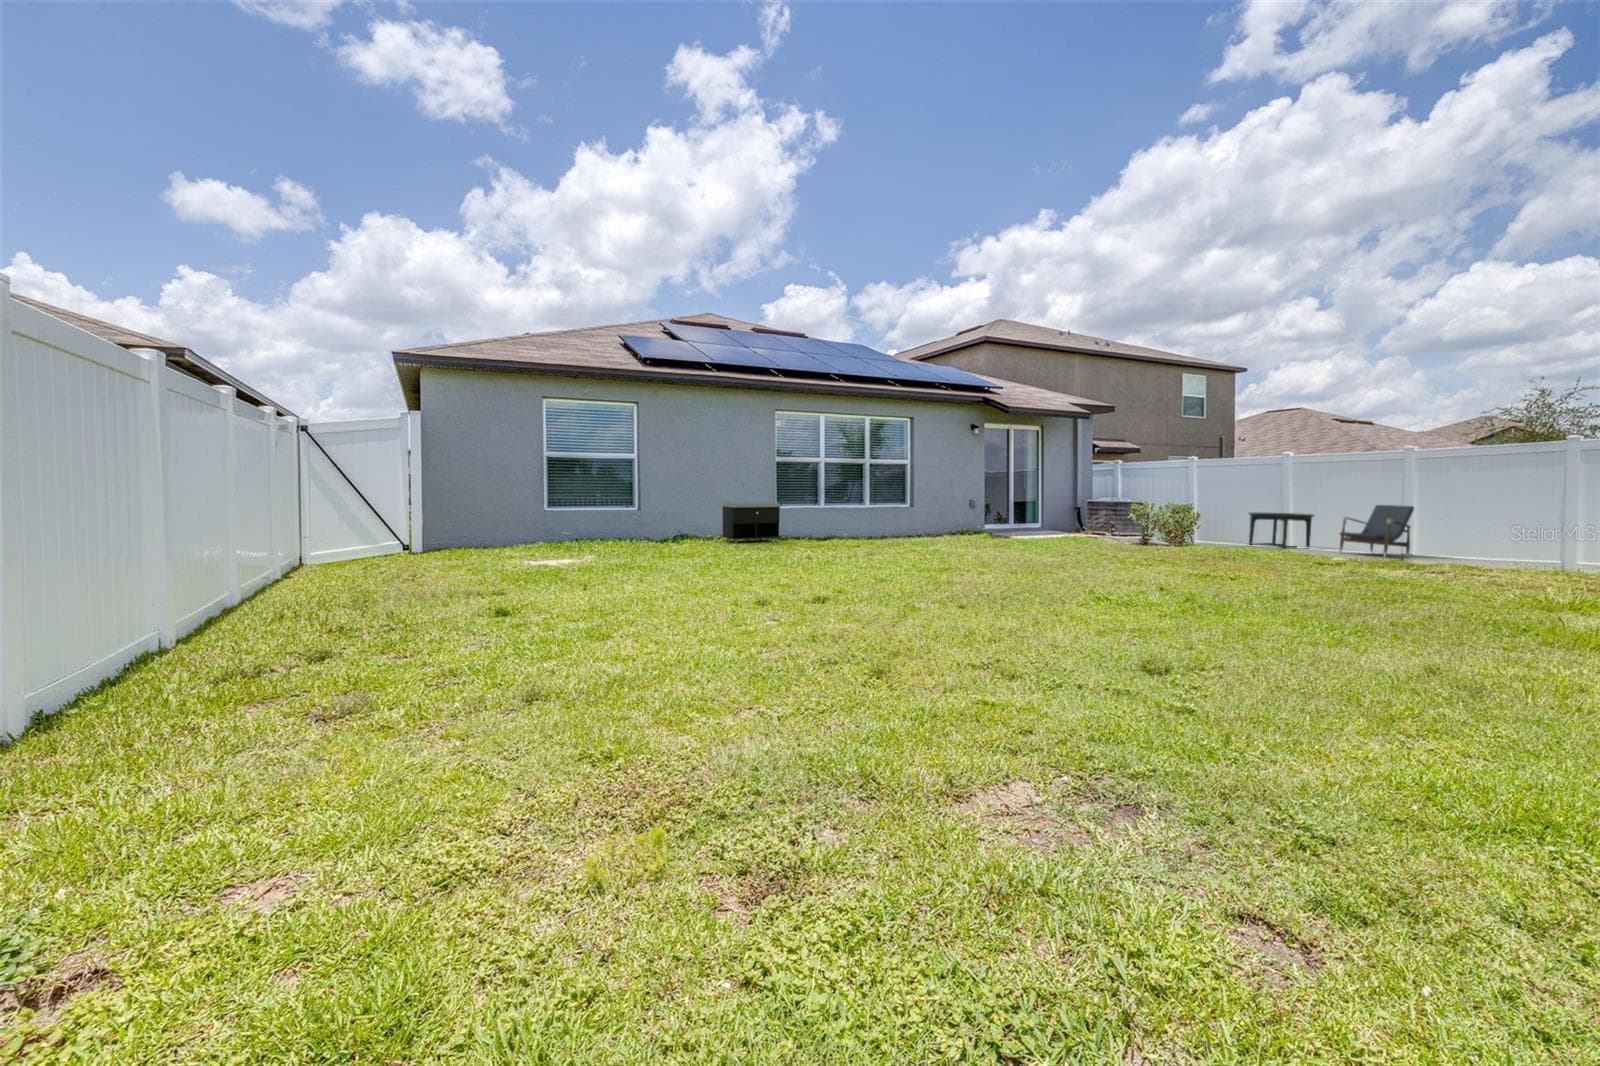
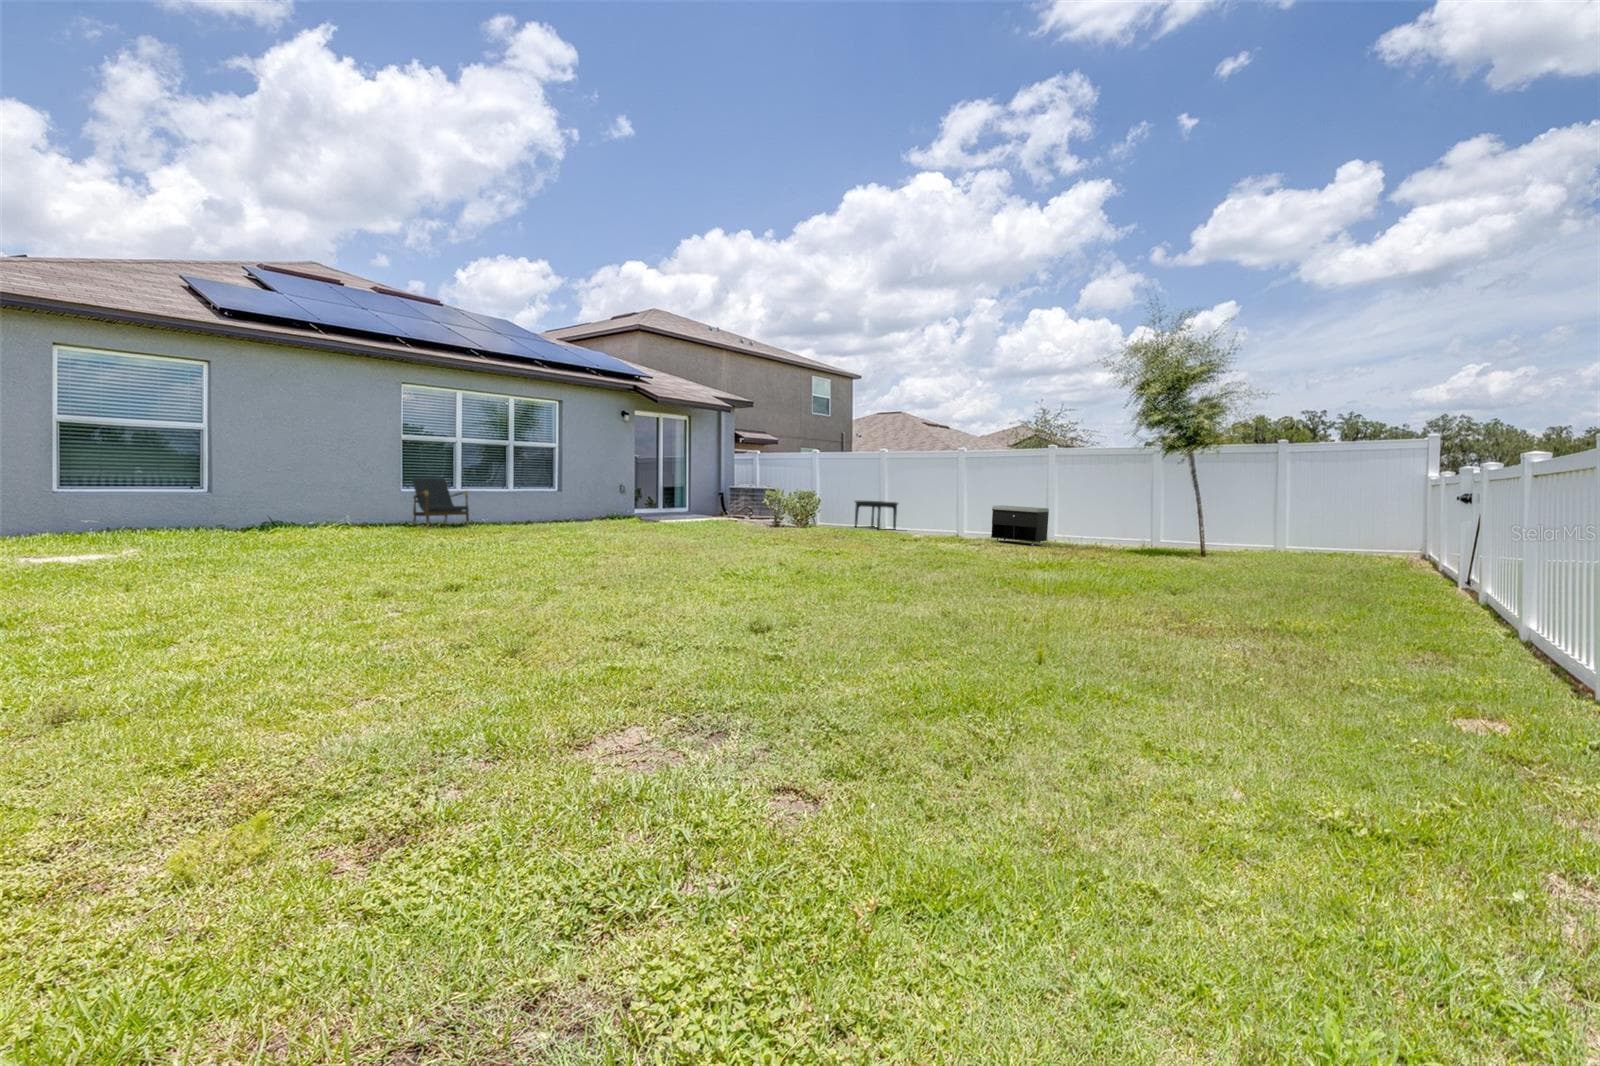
storage bench: present [723,502,780,543] -> present [991,505,1049,546]
lounge chair: present [1339,505,1414,557] -> present [412,478,469,527]

